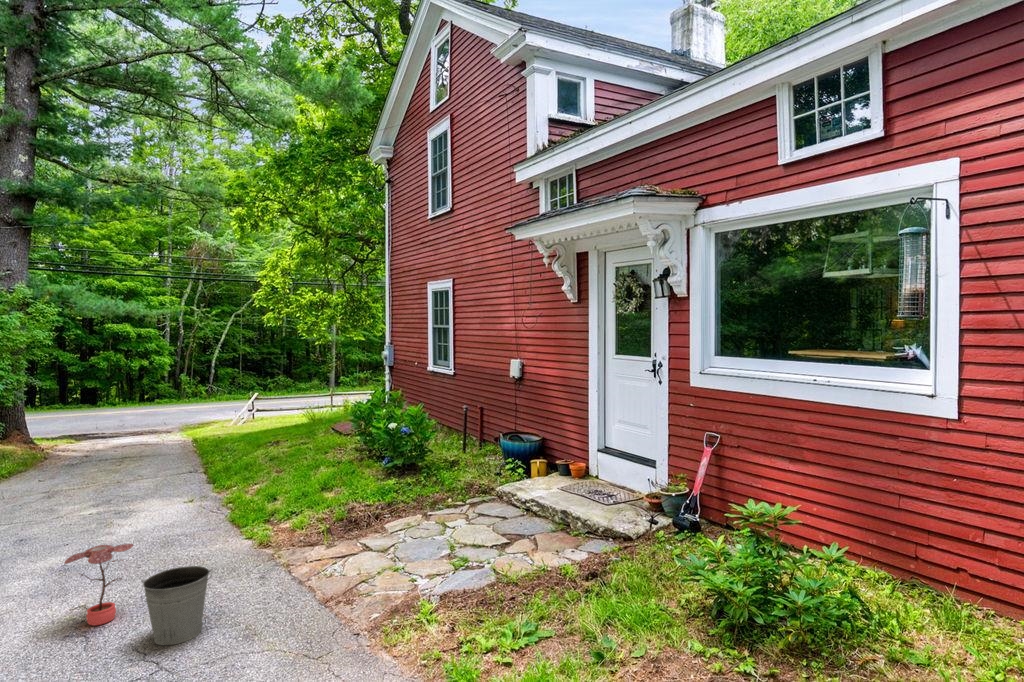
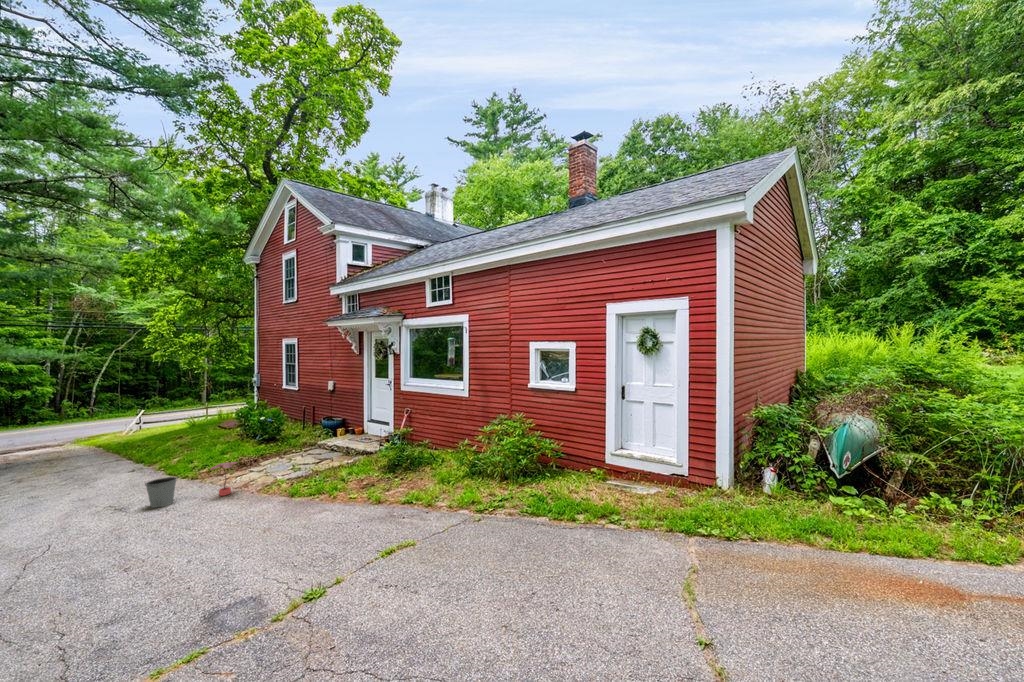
potted plant: present [64,544,133,626] -> present [211,462,237,496]

